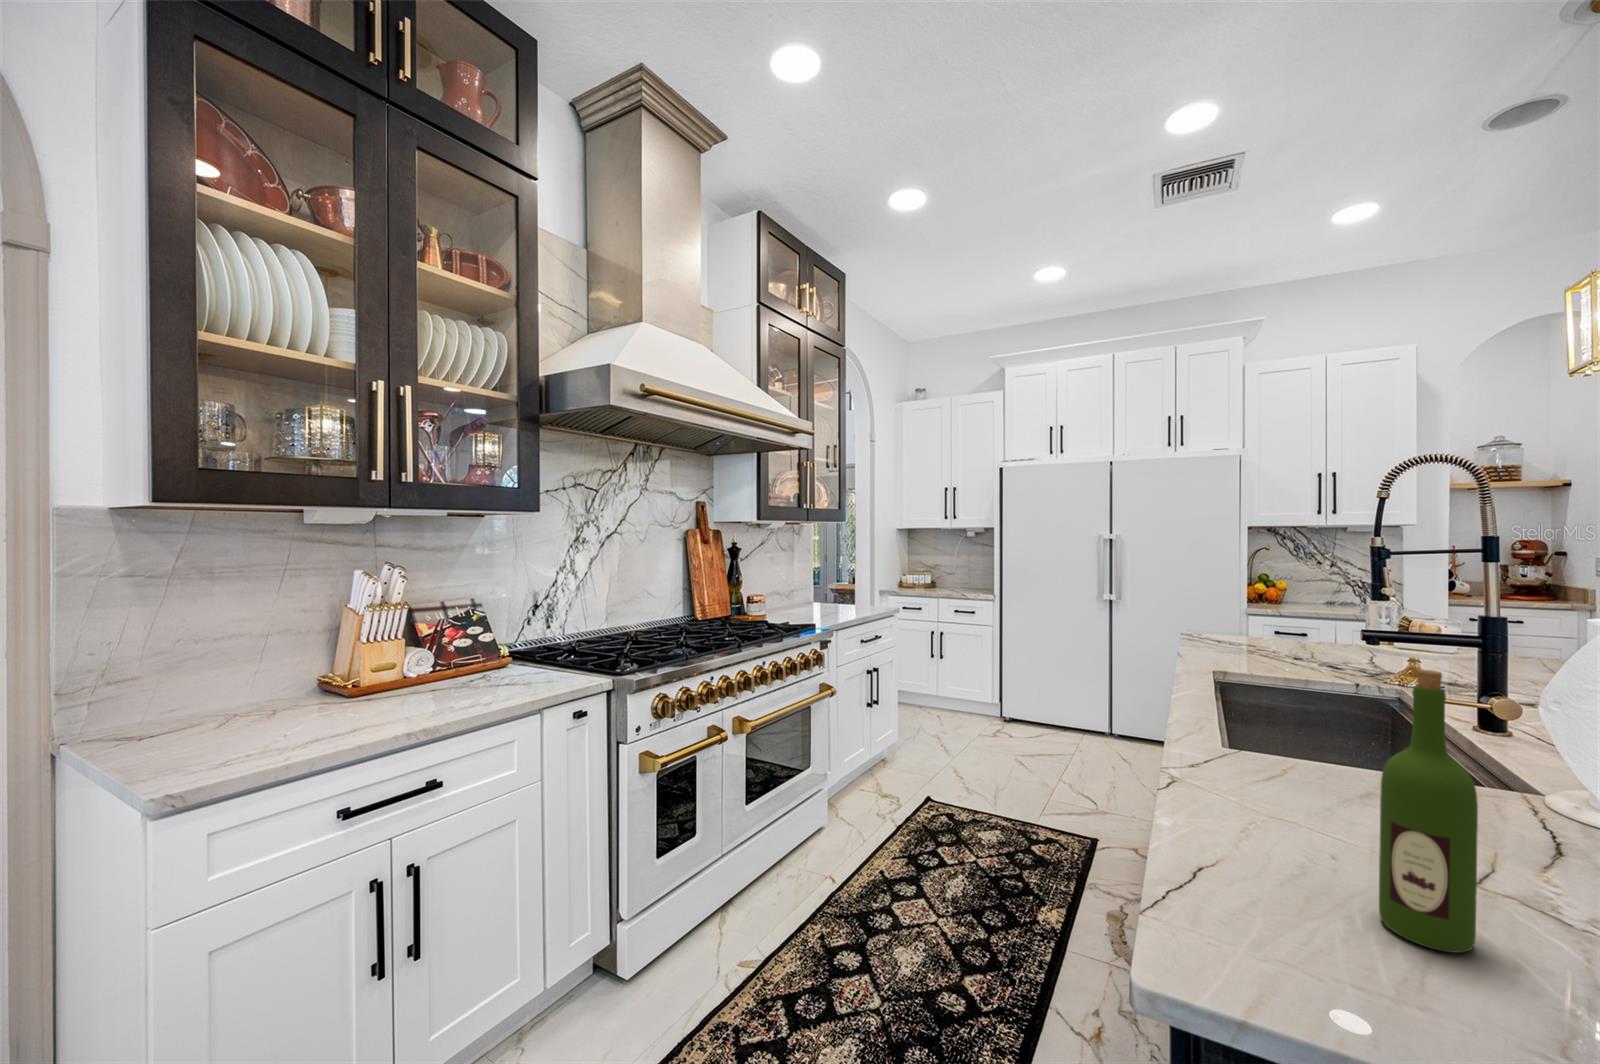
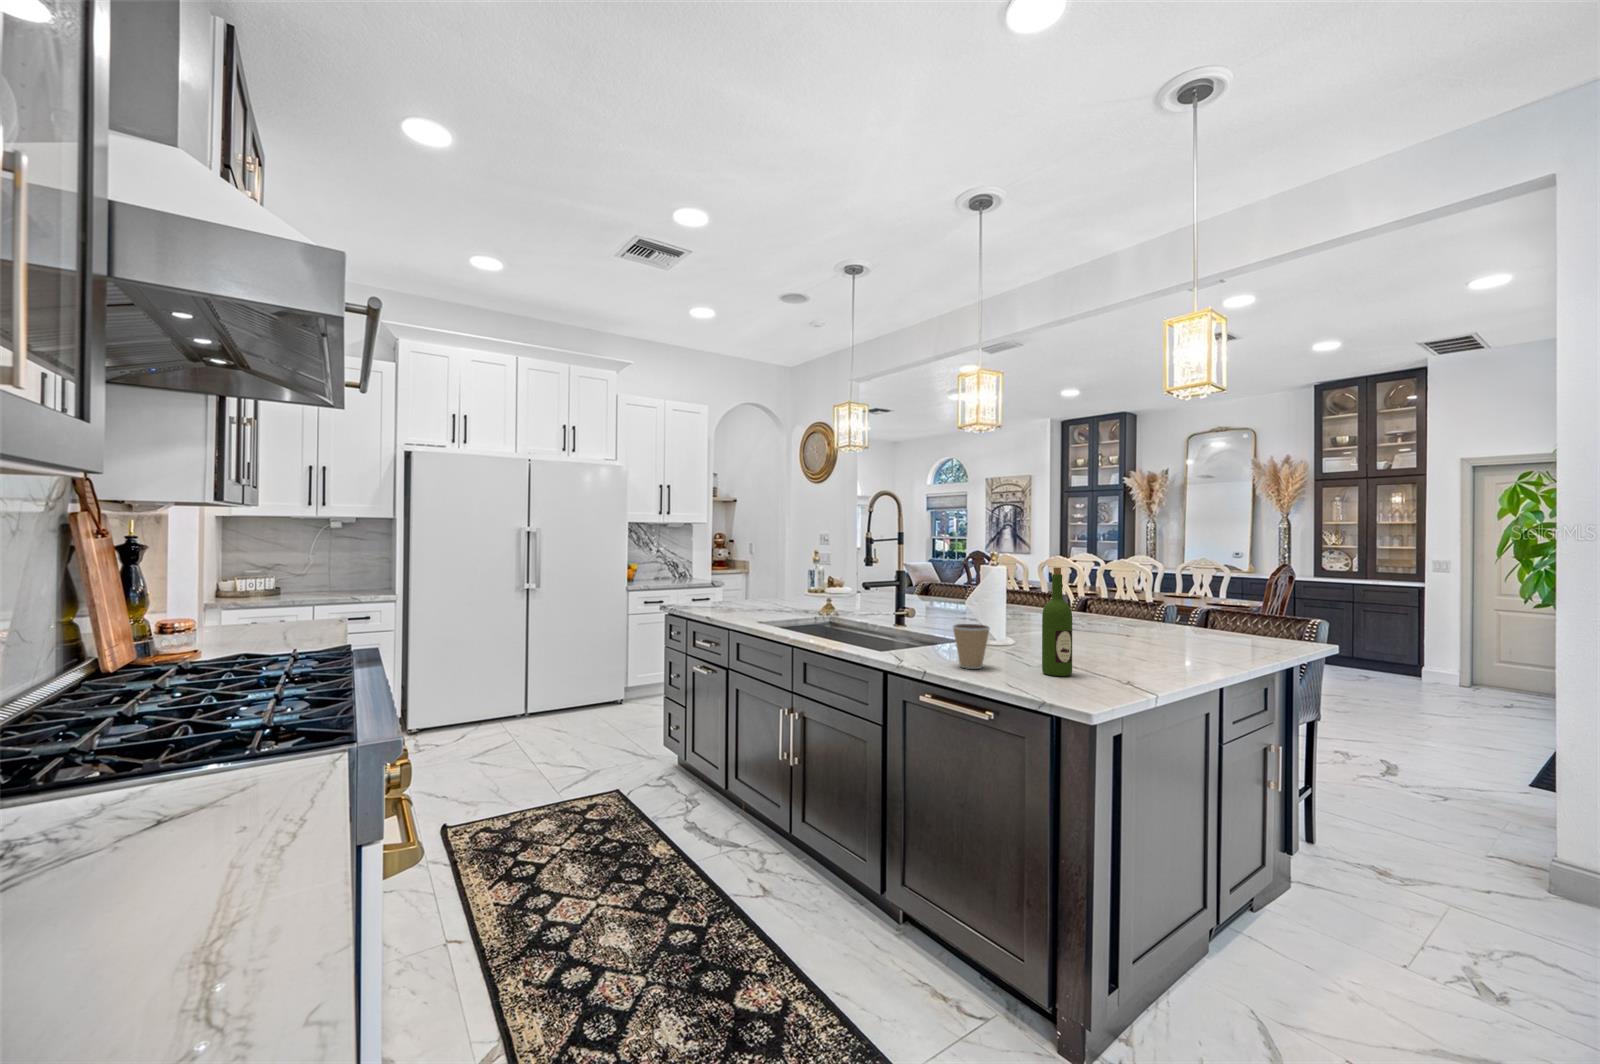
coffee cup: none [1224,743,1313,844] -> present [953,624,990,669]

